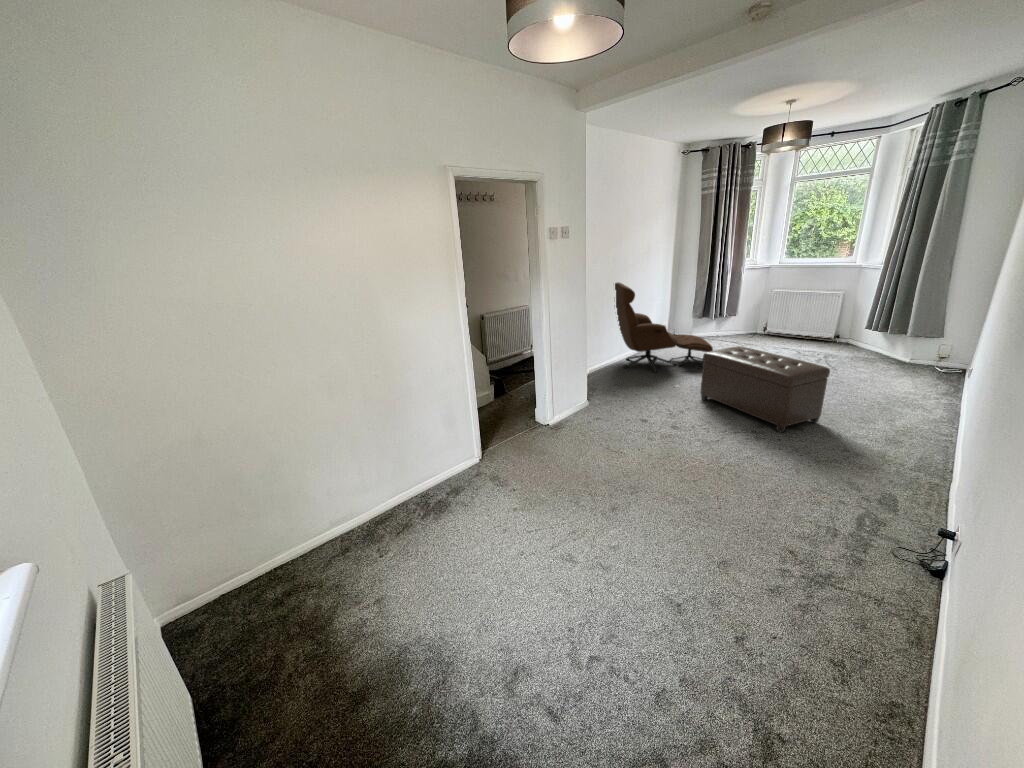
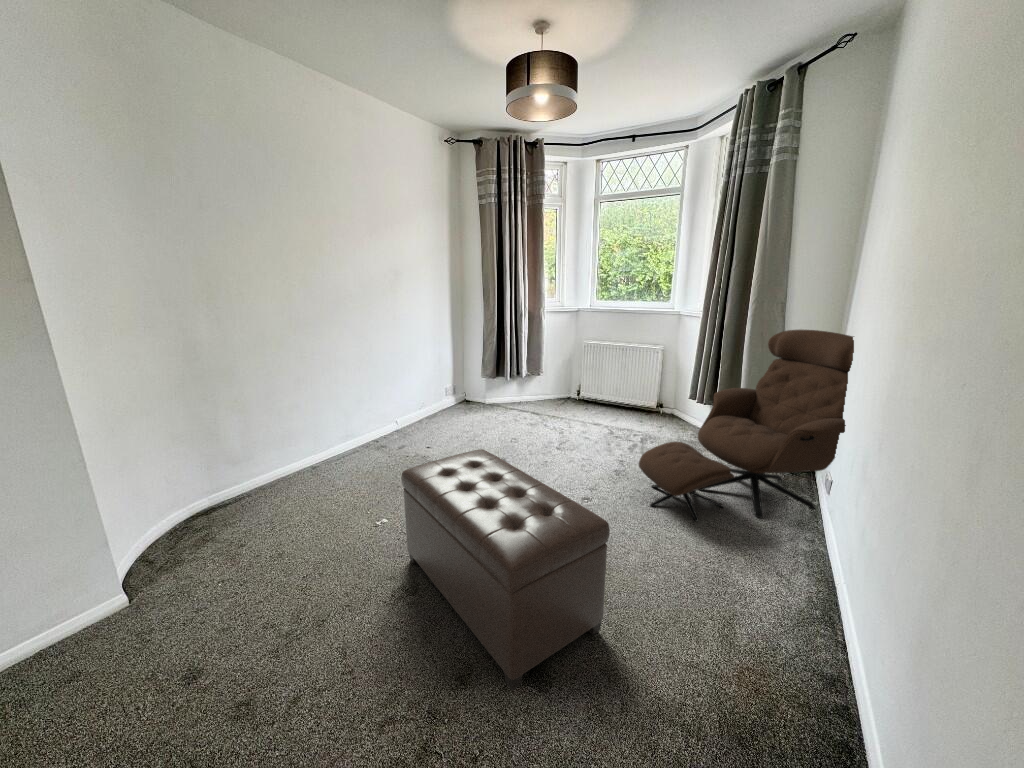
lounge chair: present [615,282,713,372] -> present [639,330,854,522]

